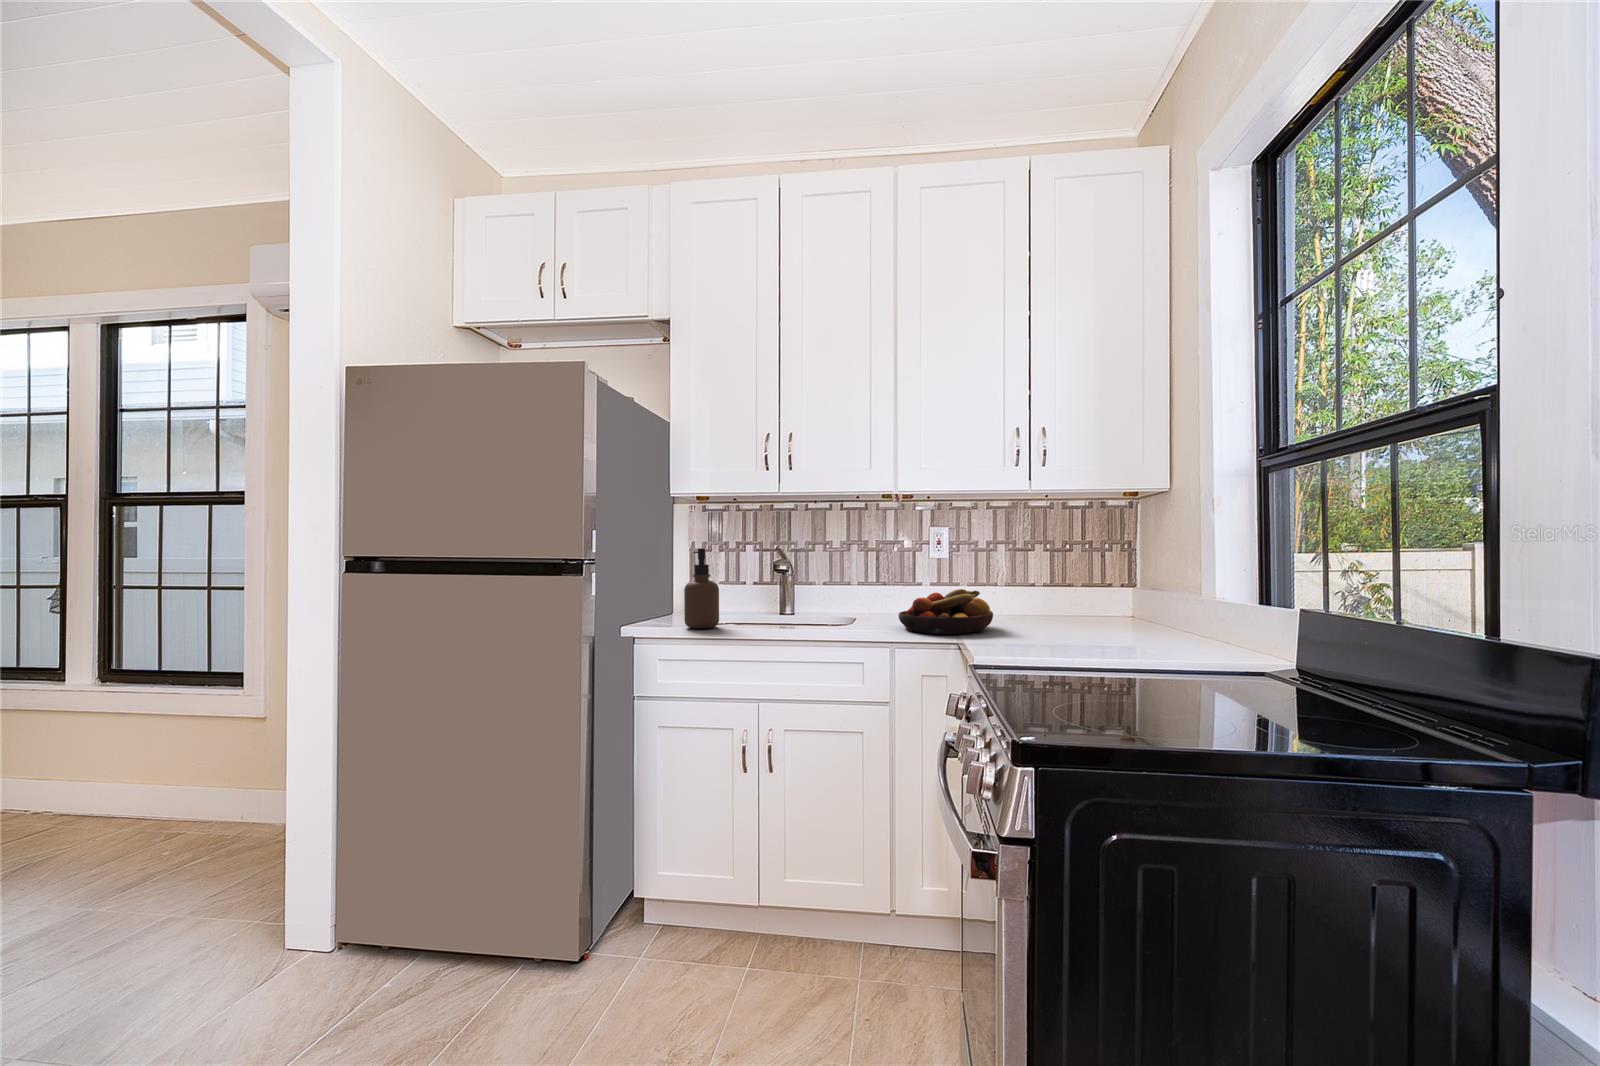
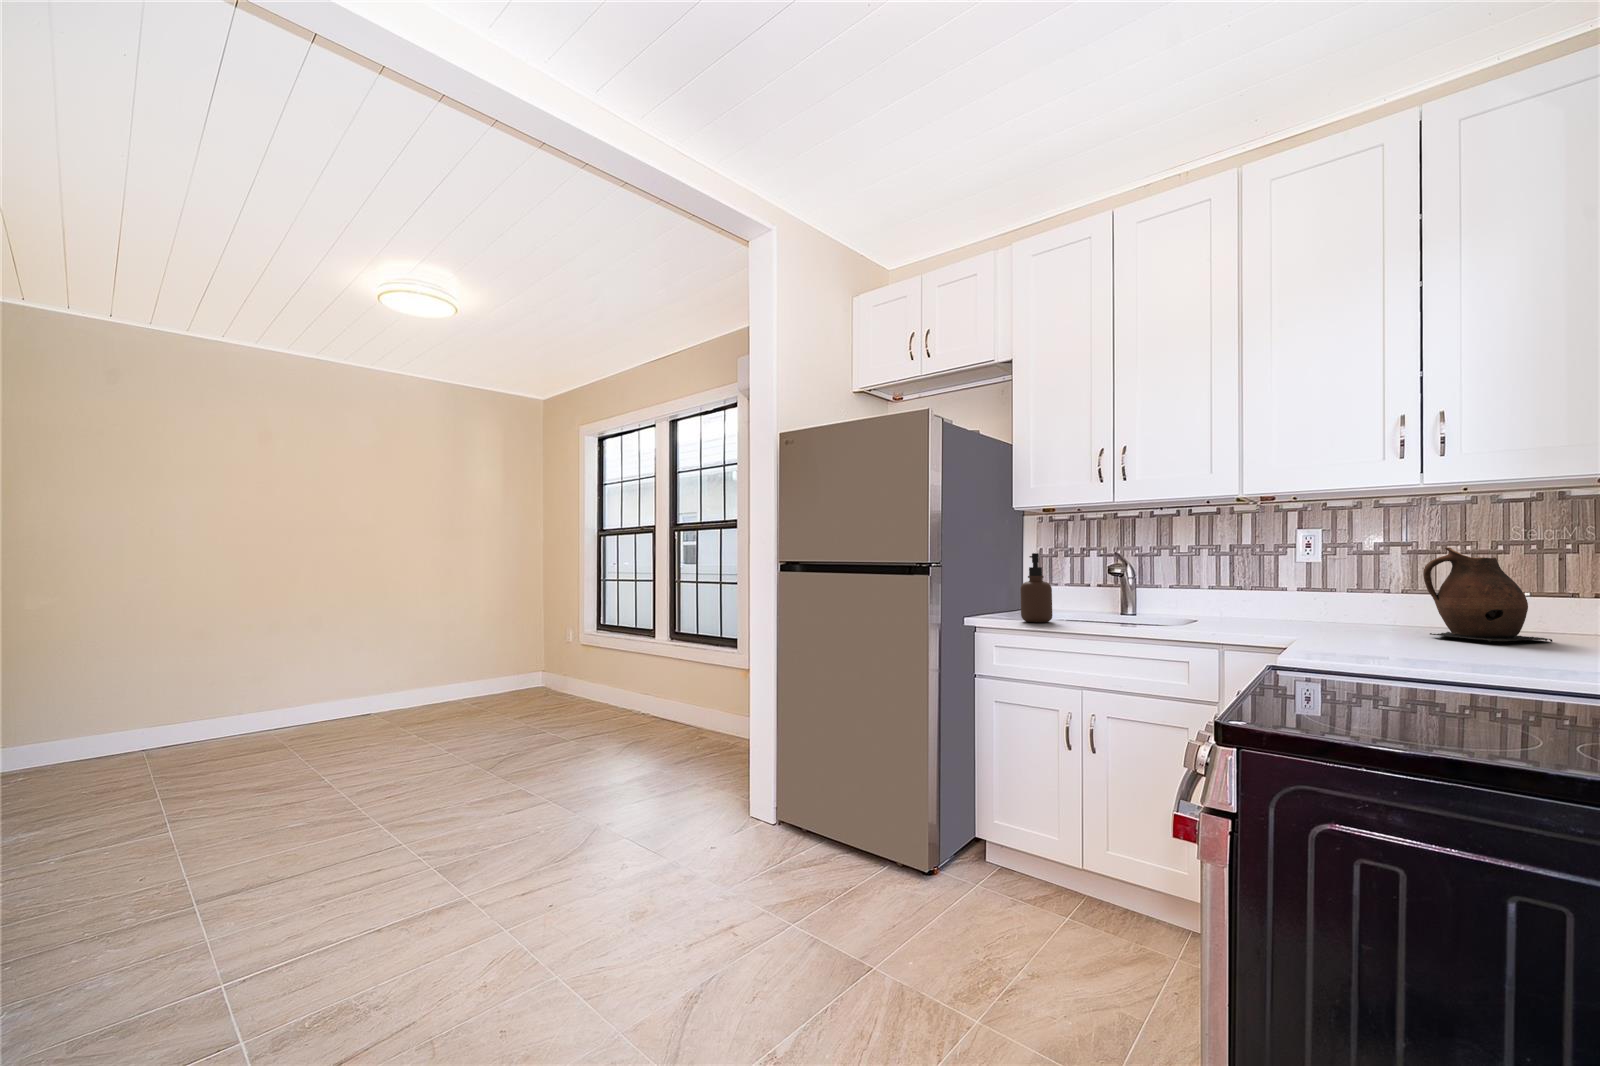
ceramic pitcher: none [1031,546,1109,627] -> present [1423,548,1552,642]
fruit bowl: present [899,589,993,634] -> none [1236,594,1356,640]

